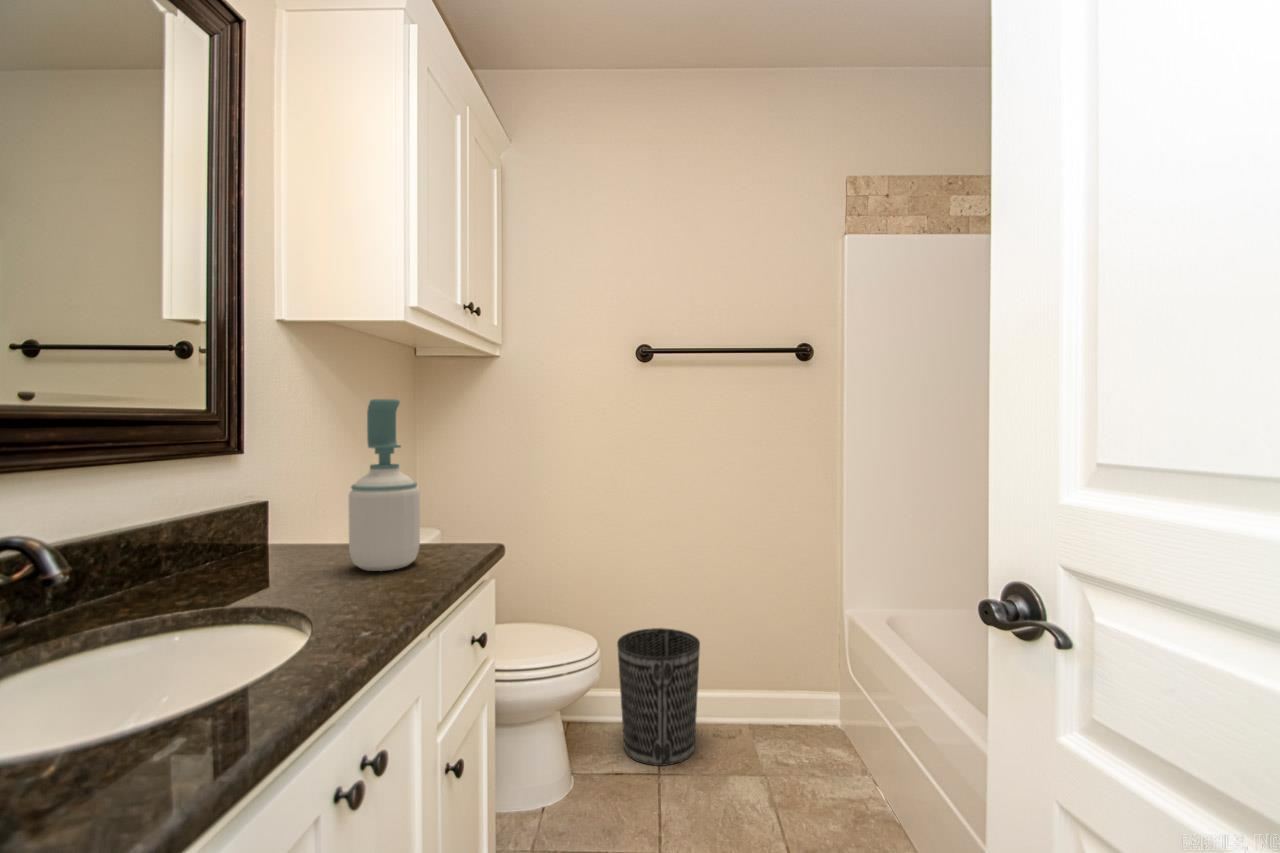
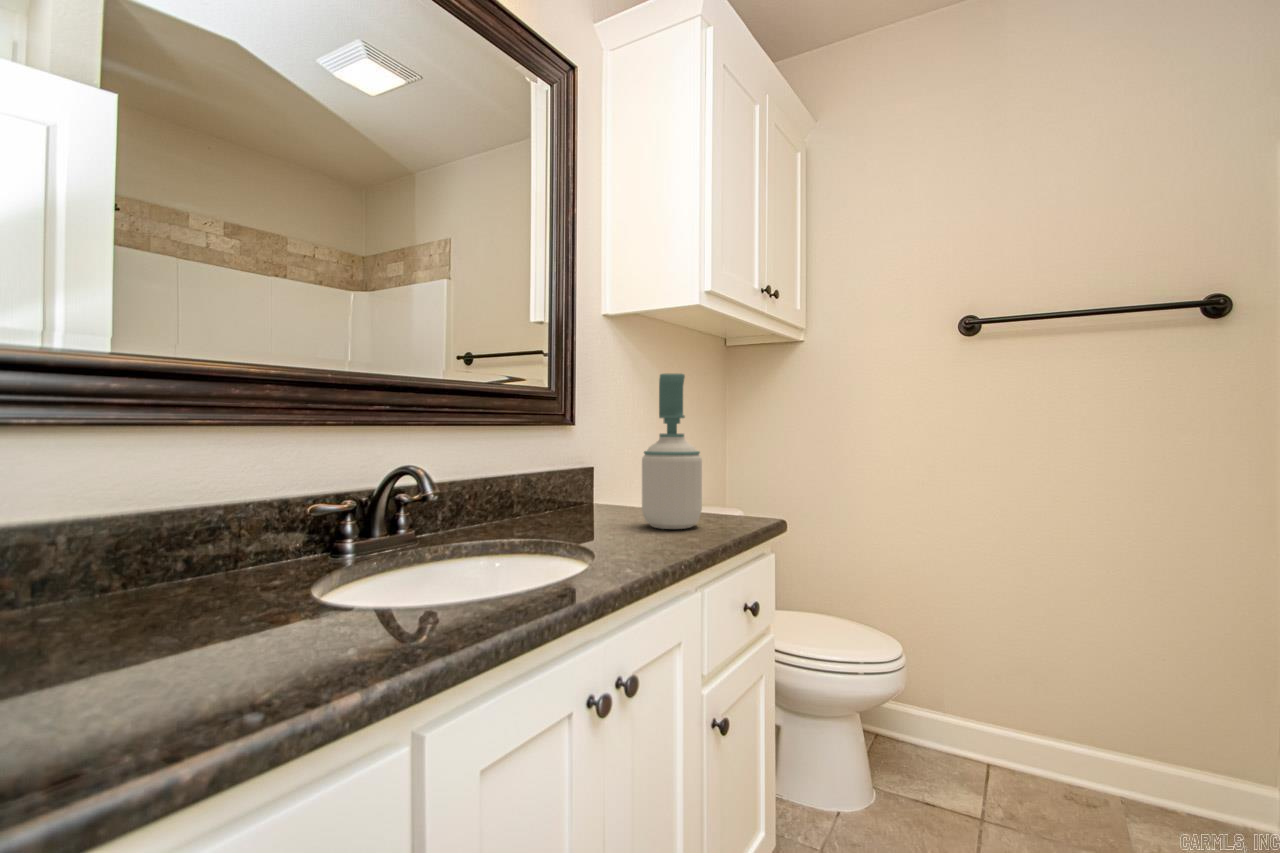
wastebasket: present [617,628,700,766] -> none [933,648,1045,814]

